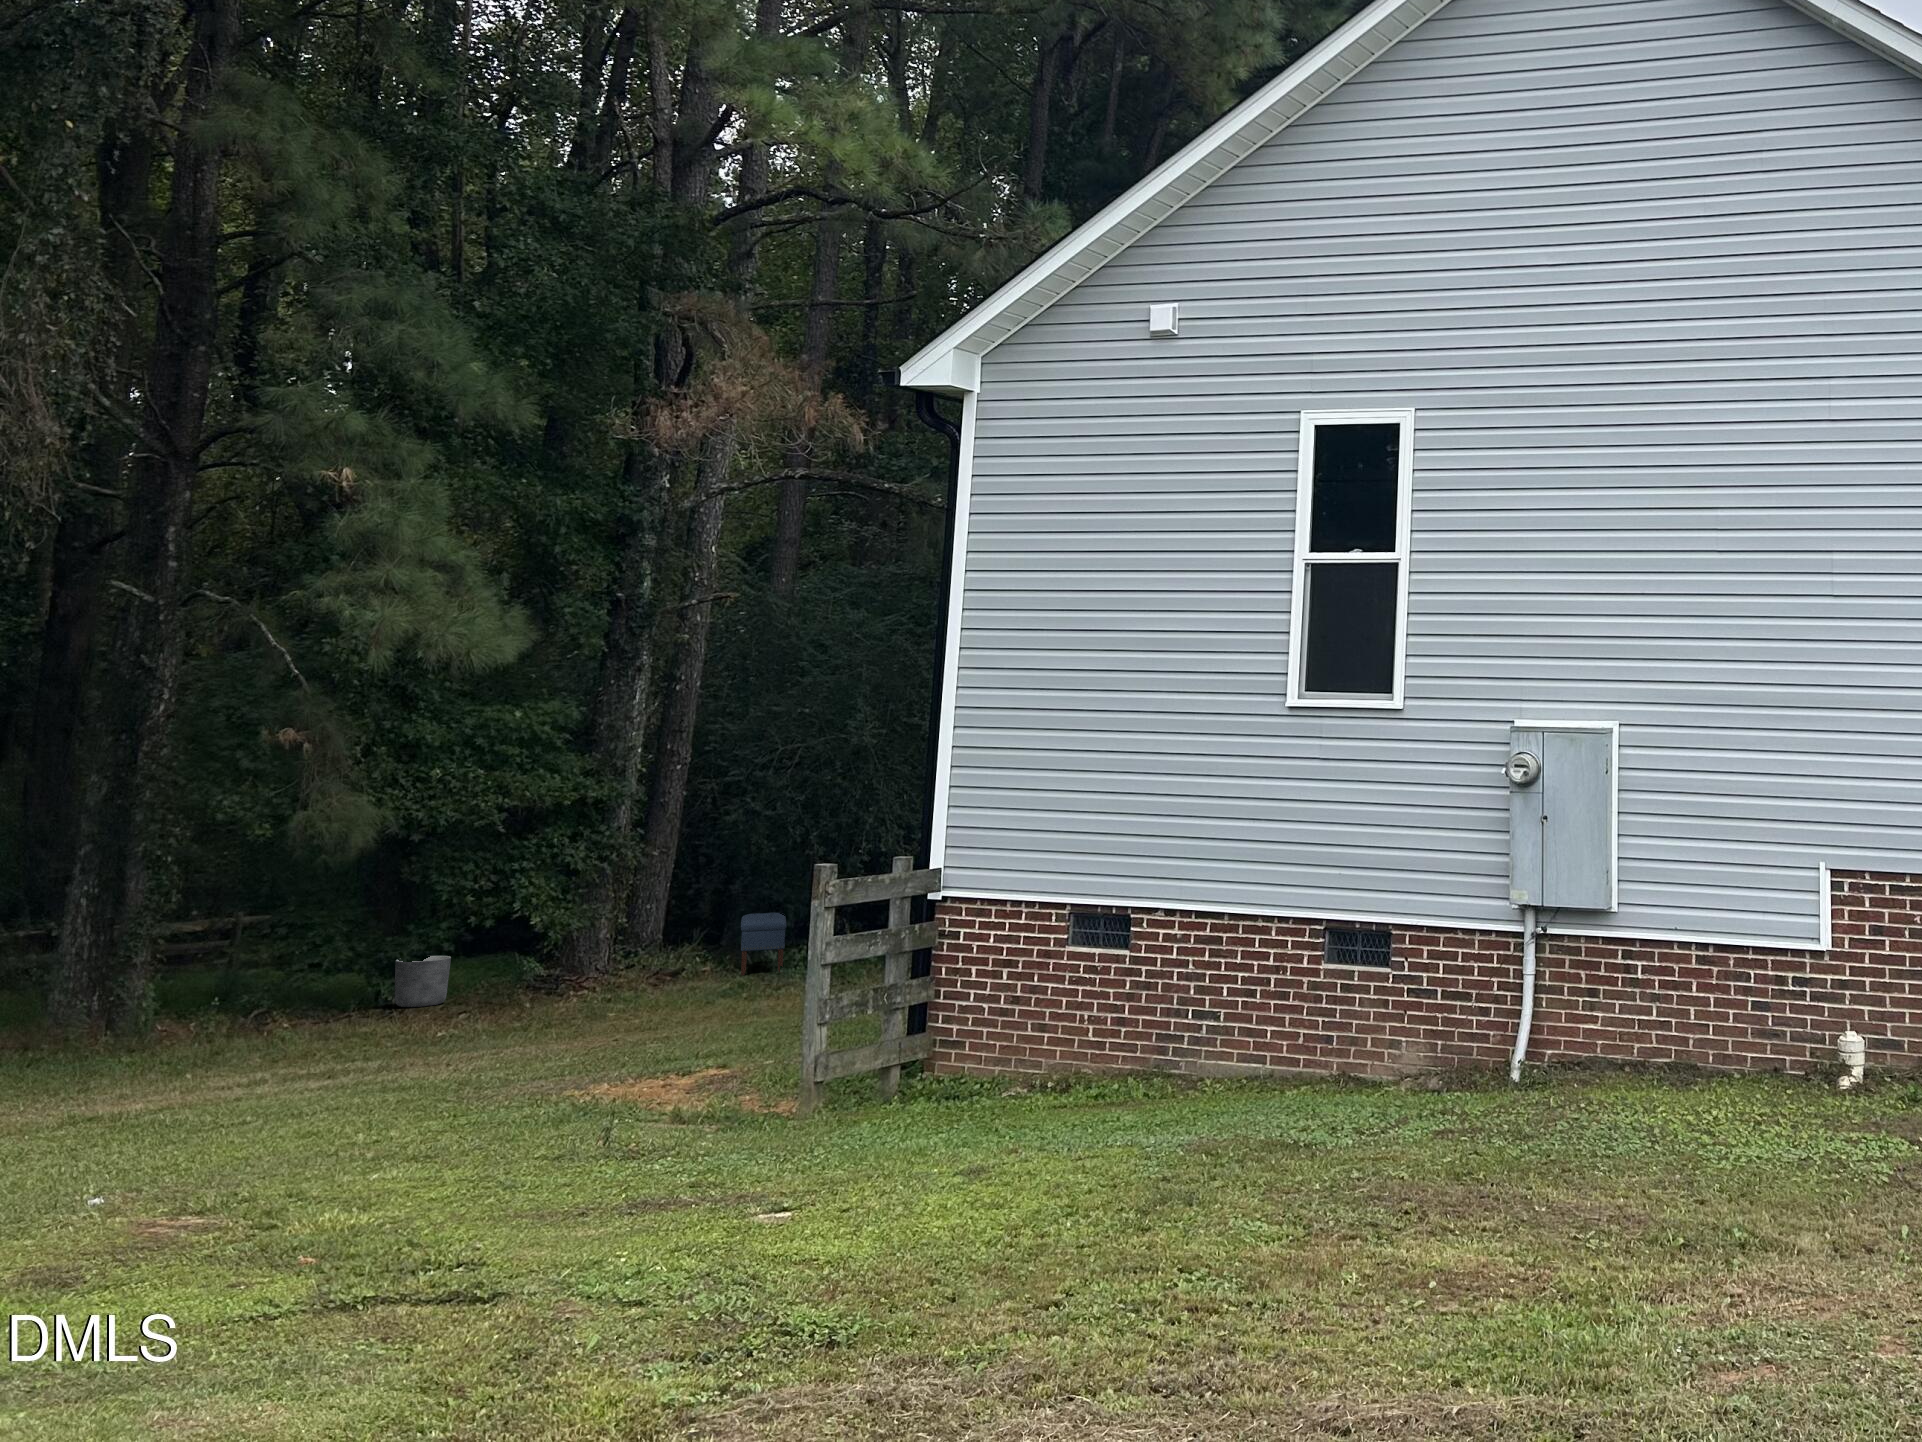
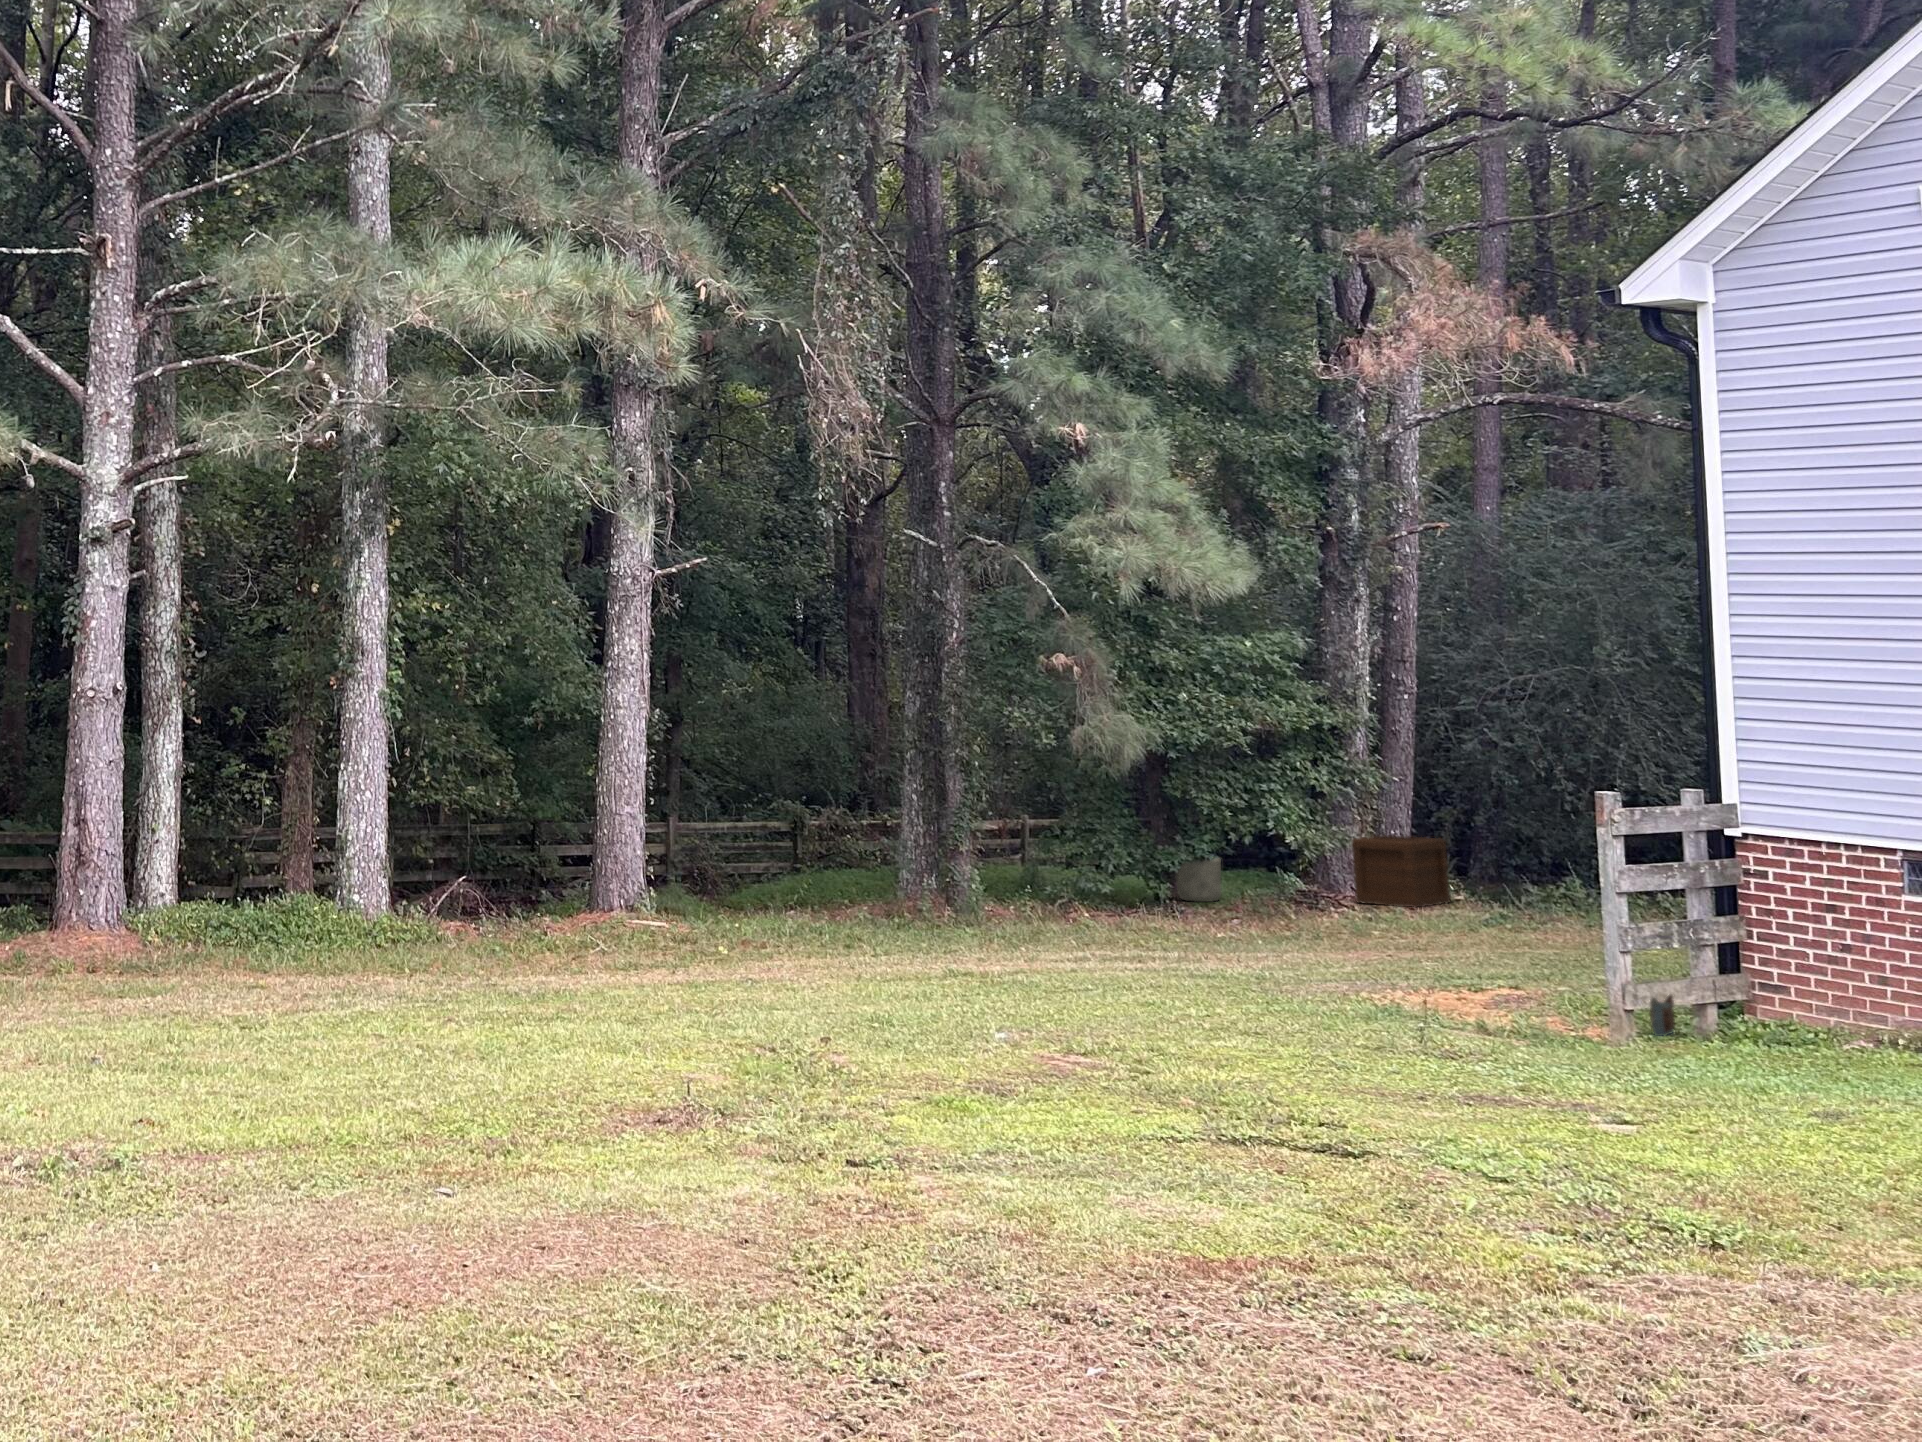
bench: present [741,913,787,975] -> none [1494,841,1547,903]
wooden crate: none [593,916,693,991] -> present [1351,835,1450,908]
watering can: none [839,1060,864,1106] -> present [1650,995,1675,1036]

